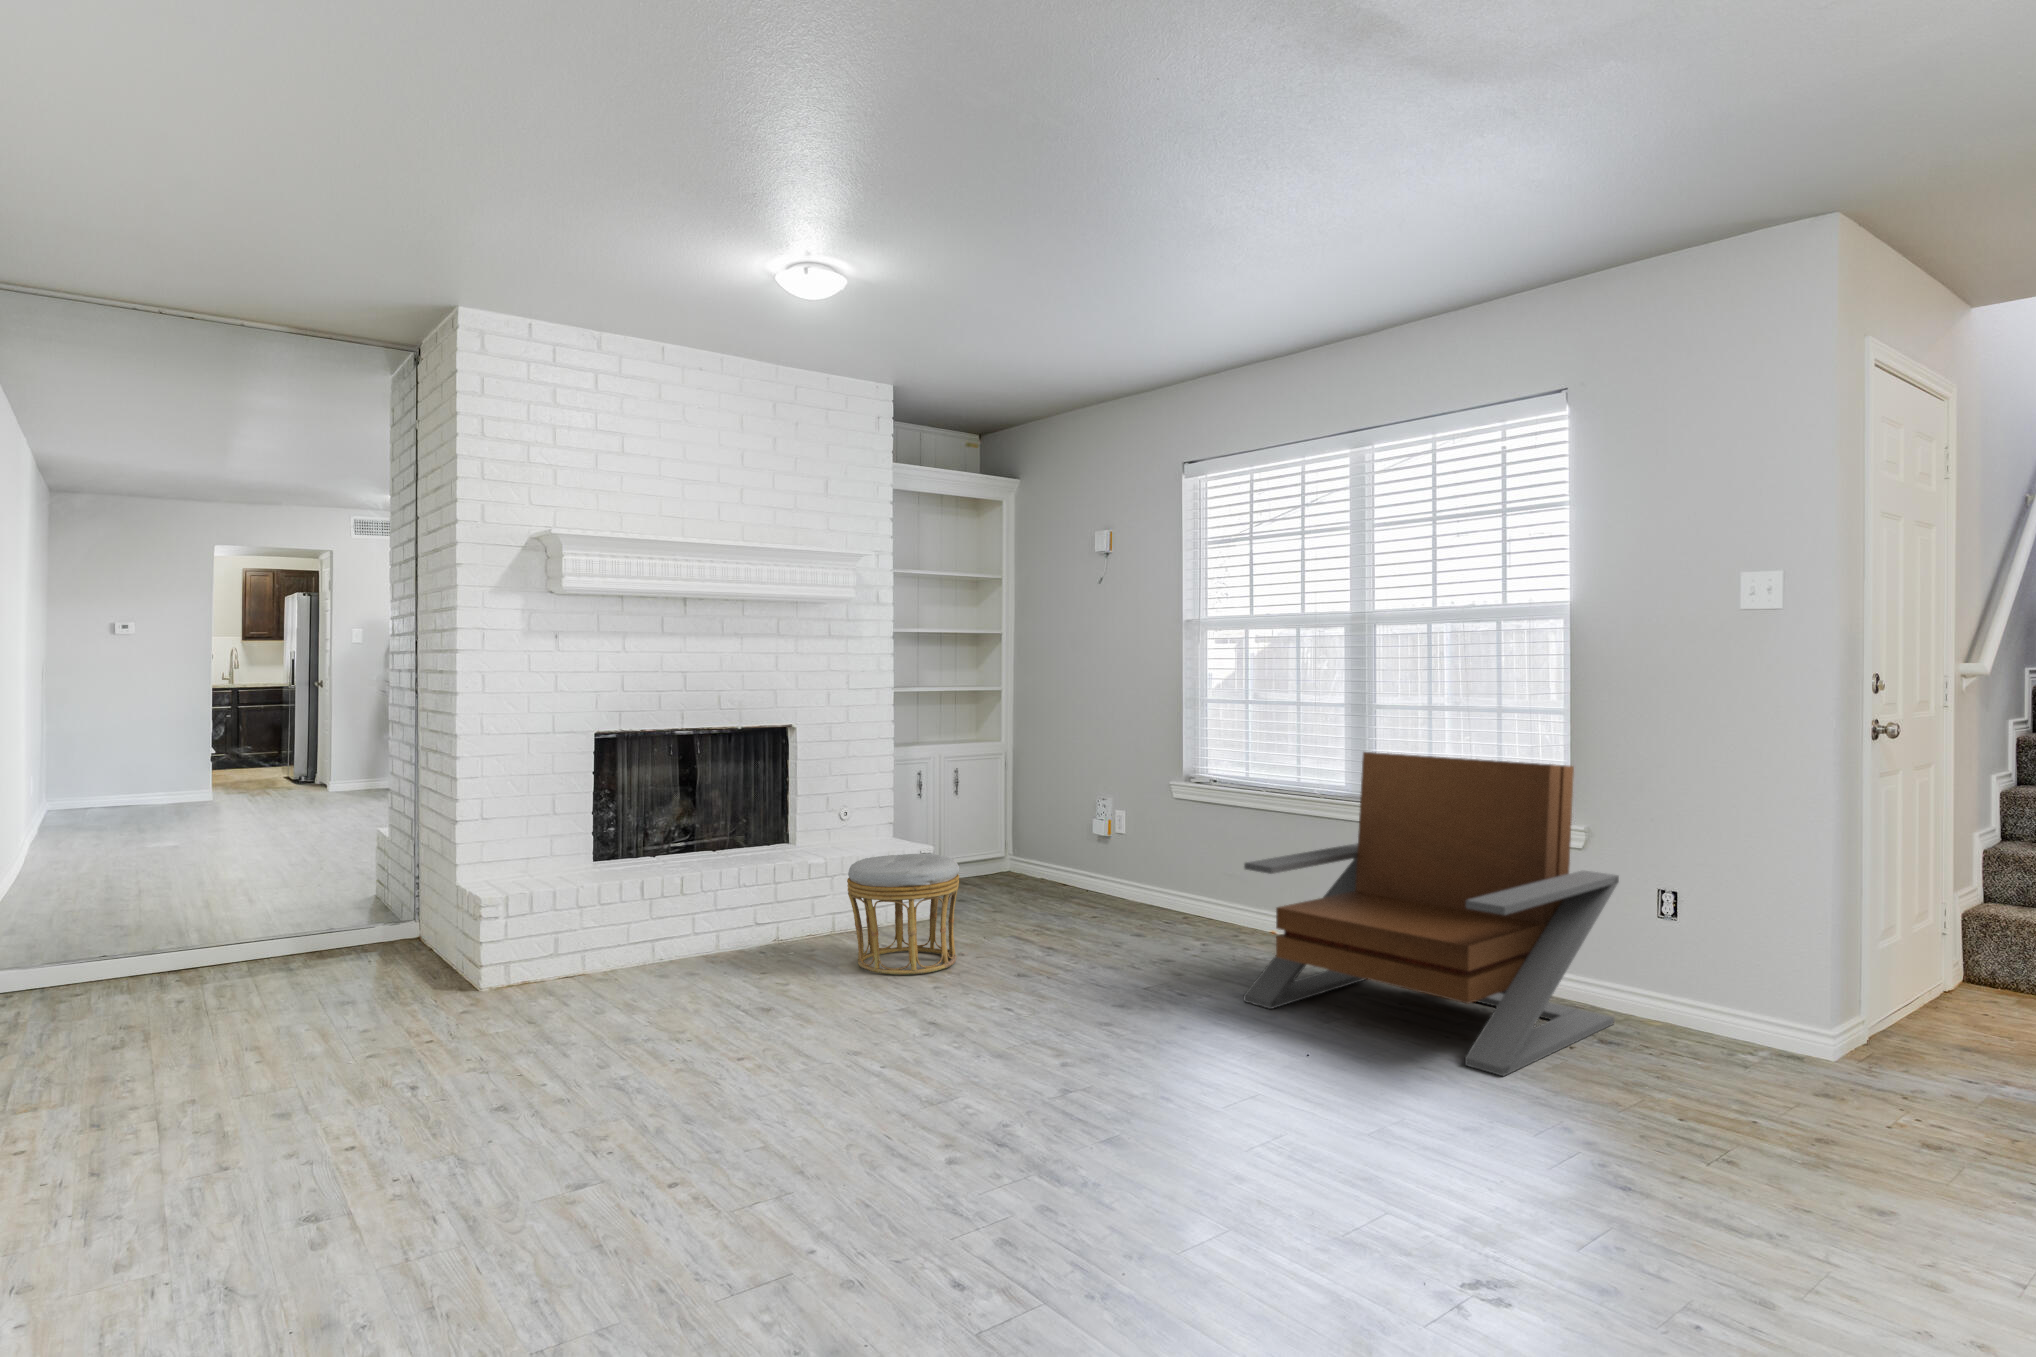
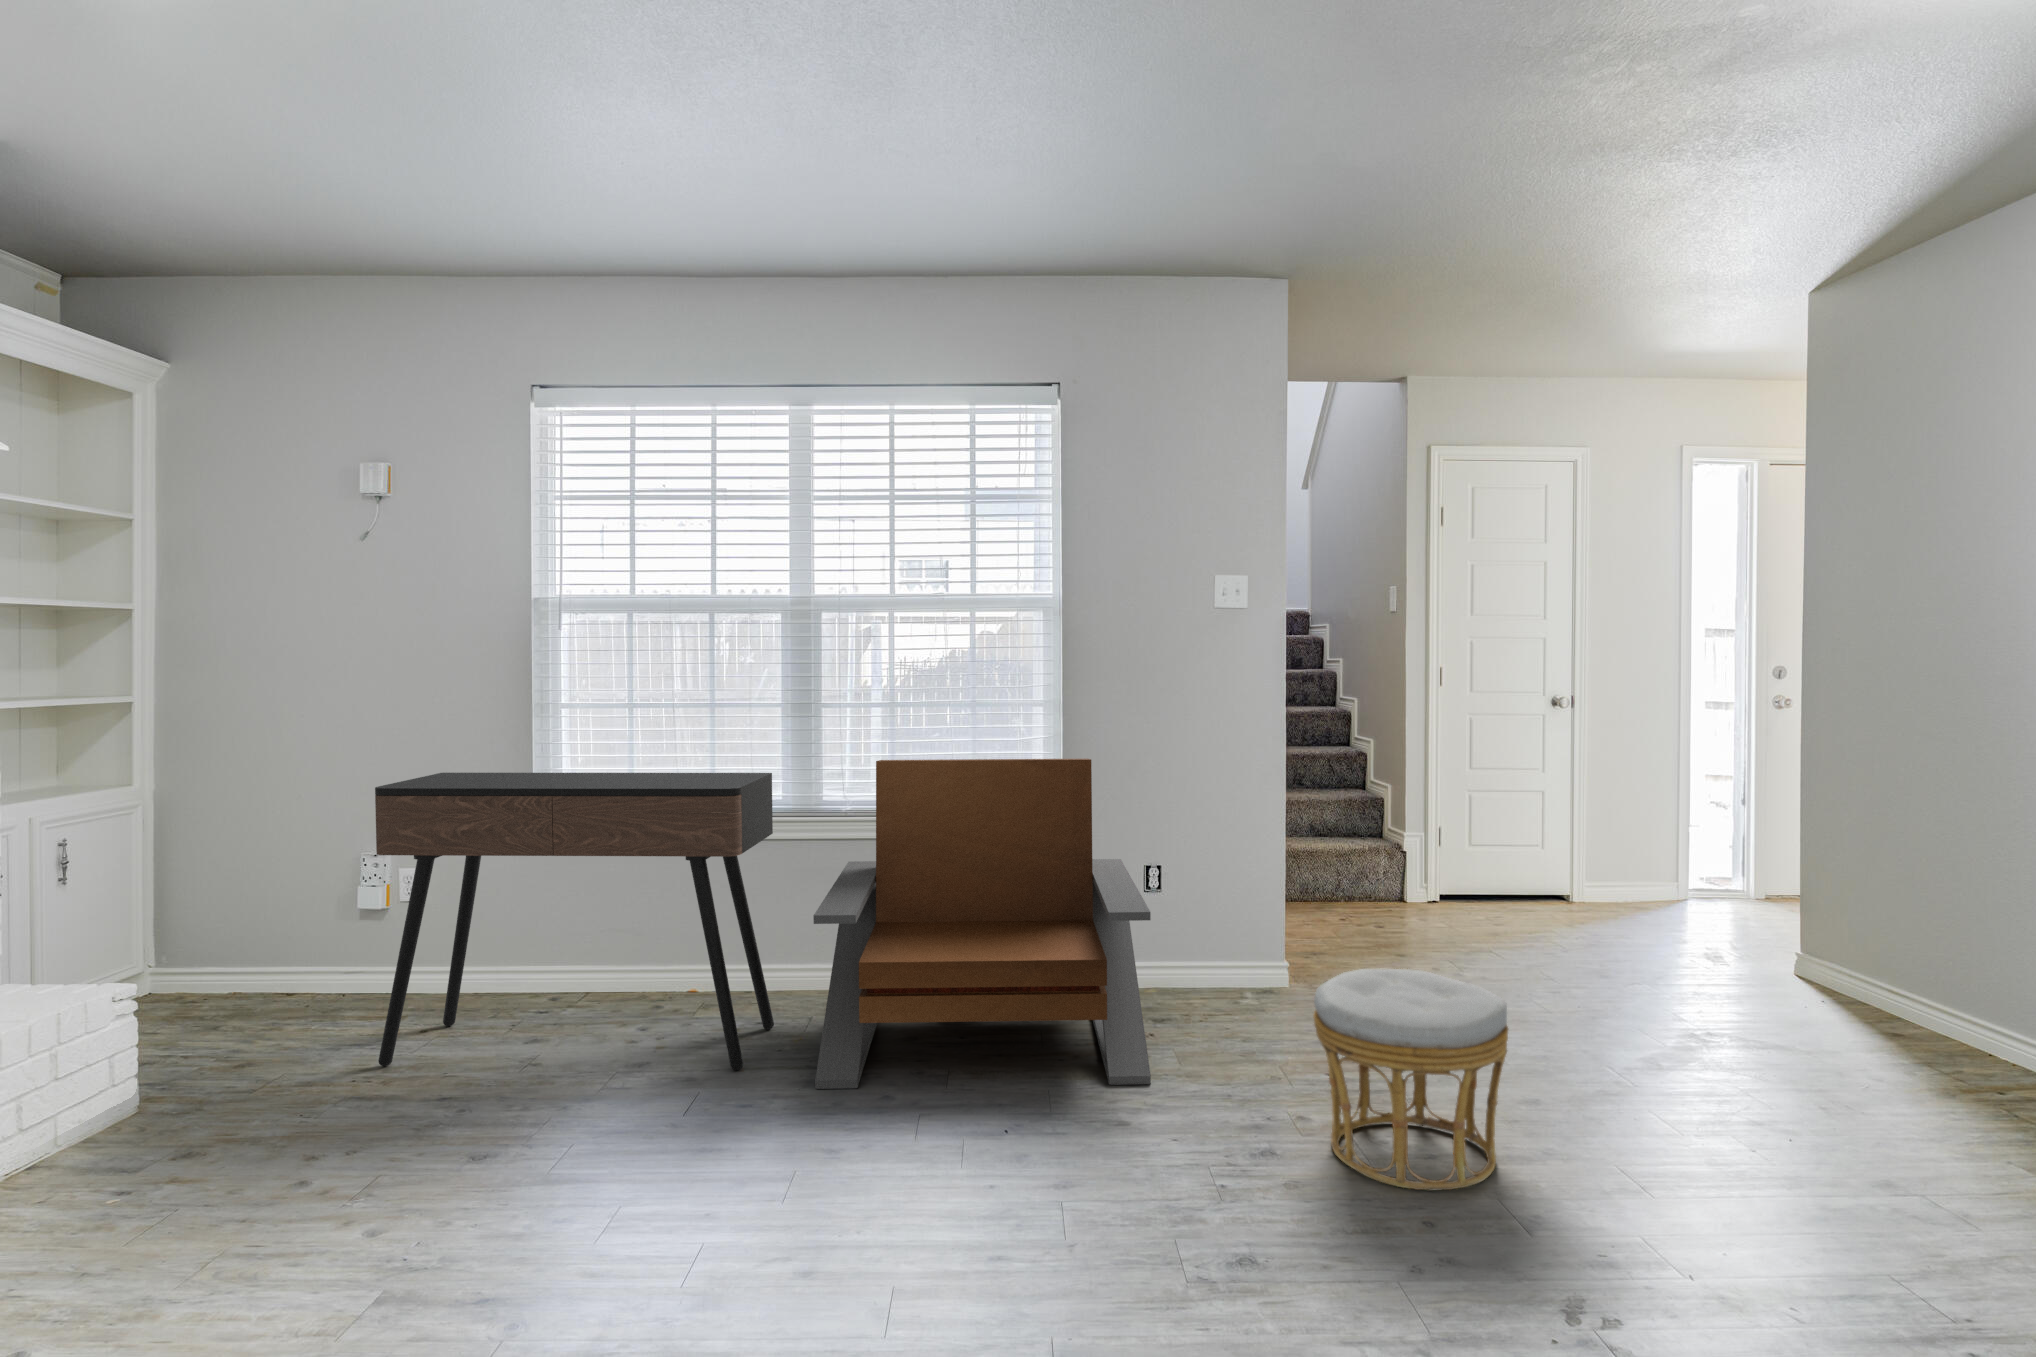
console table: none [1043,741,1287,979] -> present [375,773,774,1070]
ottoman: present [847,854,959,975] -> present [1313,968,1508,1191]

